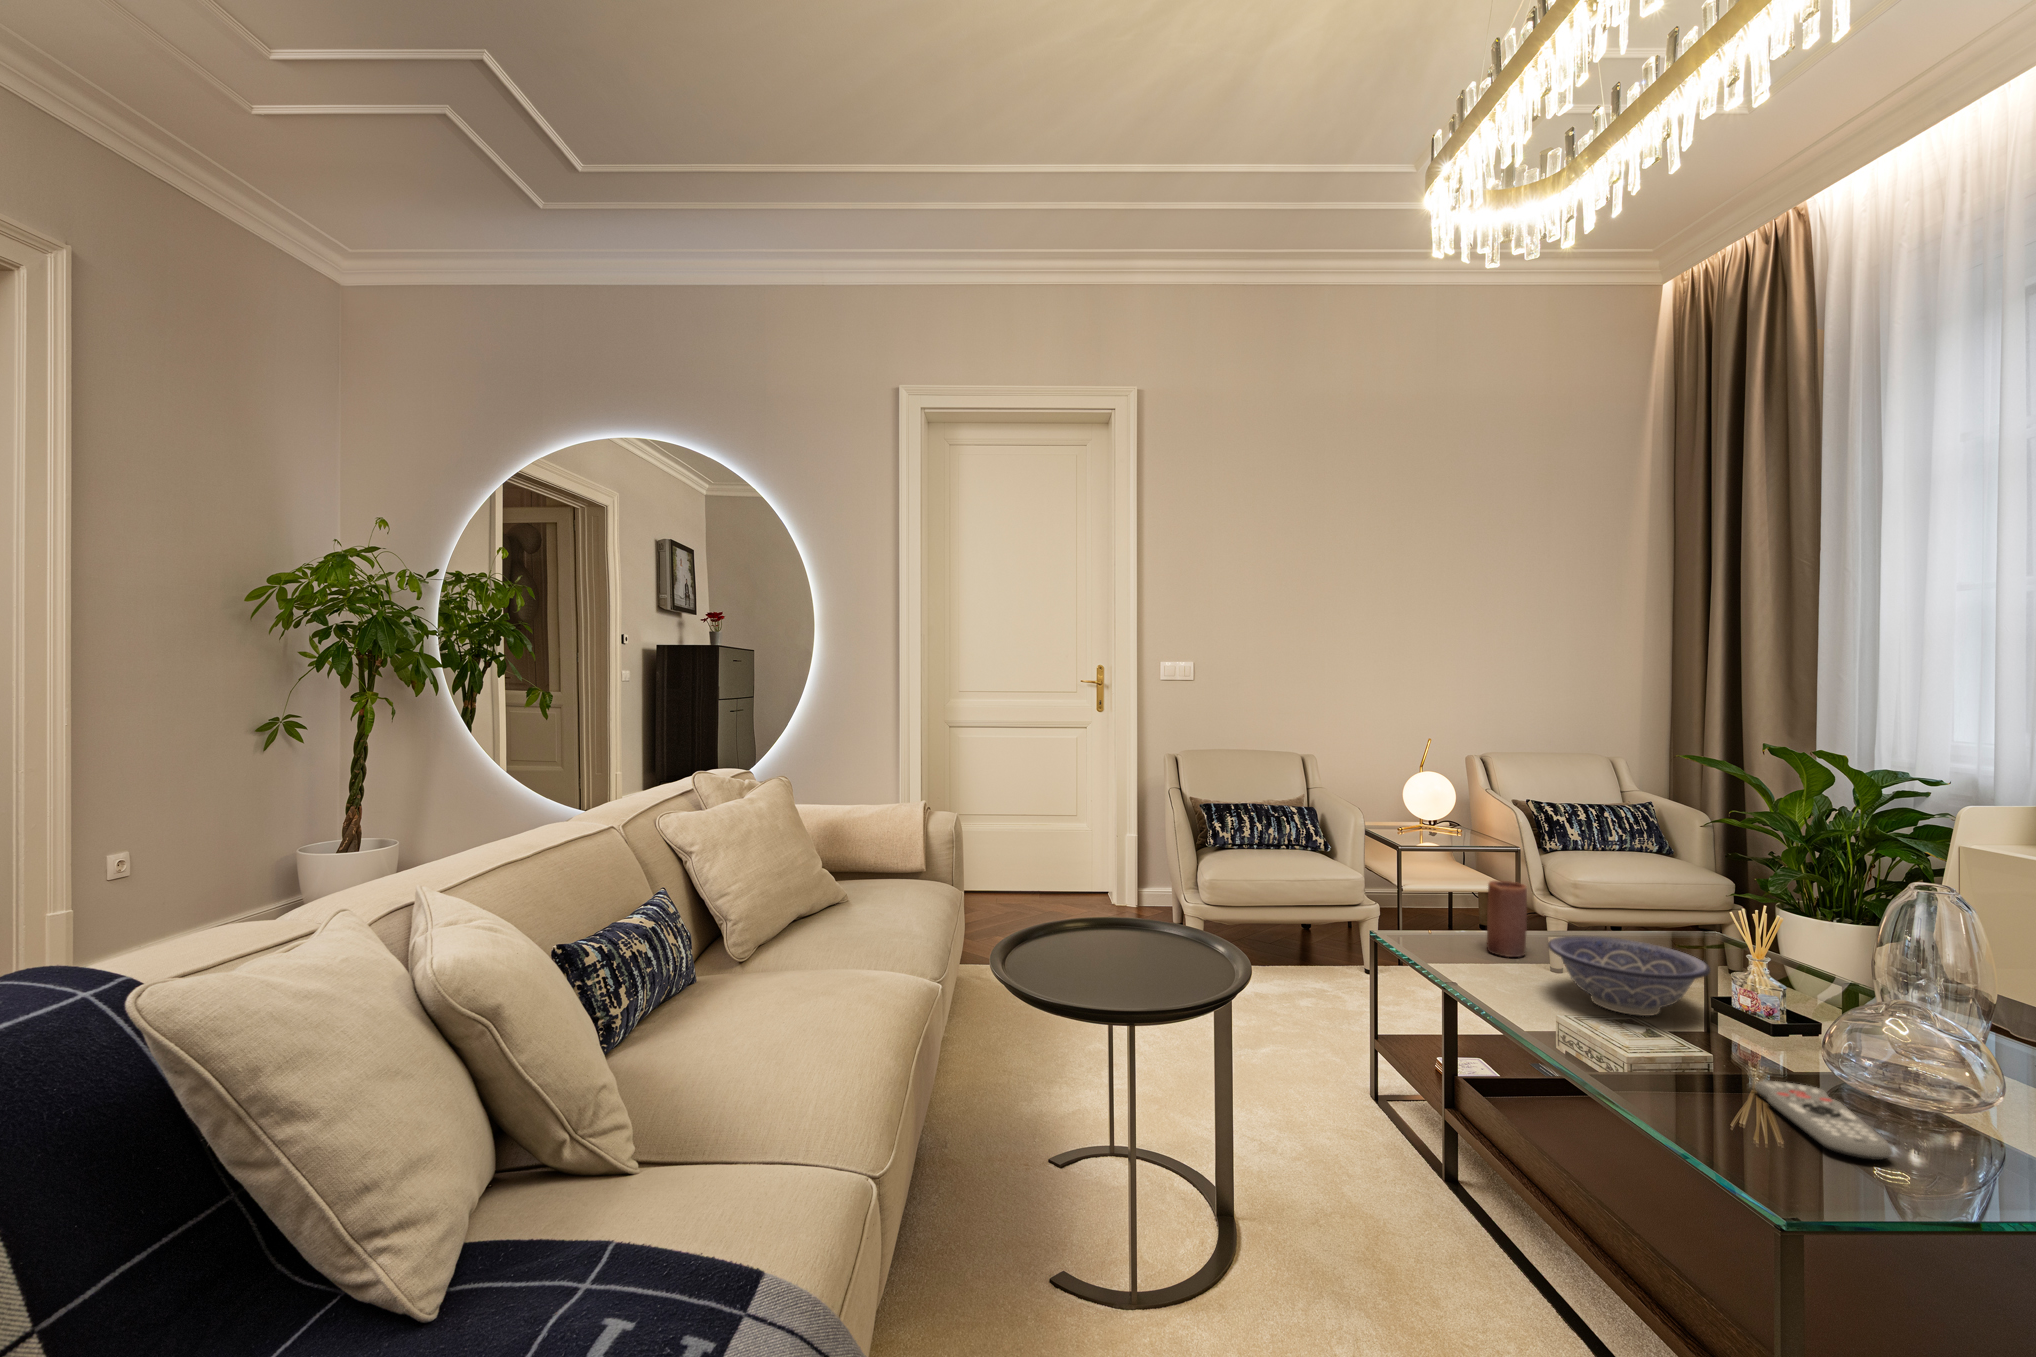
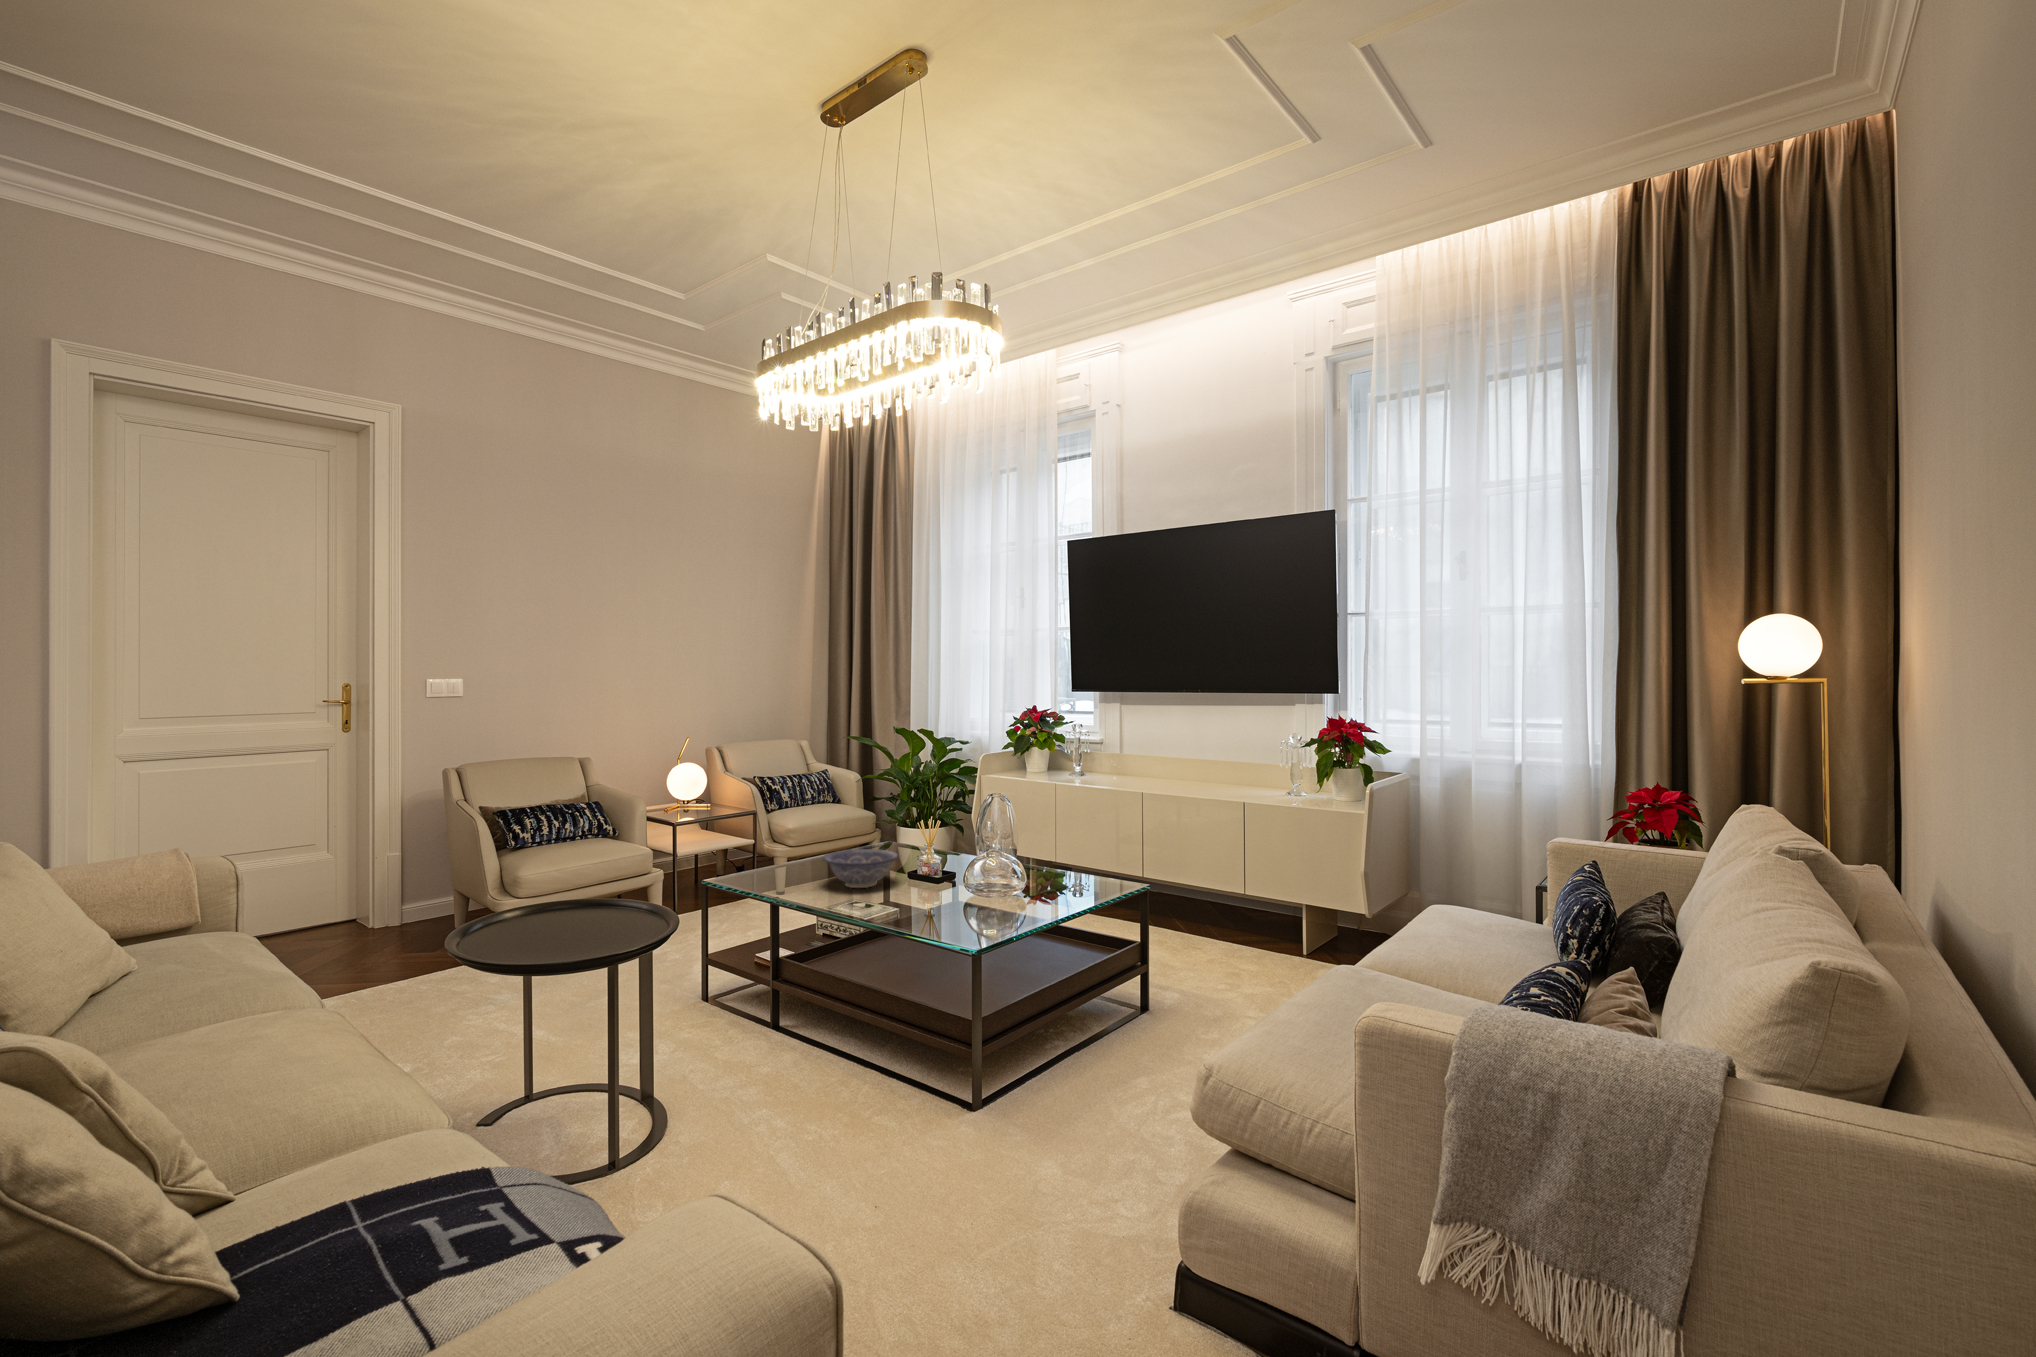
candle: present [1487,881,1527,957] -> none [780,828,802,875]
remote control: present [1754,1081,1893,1160] -> none [925,896,975,917]

